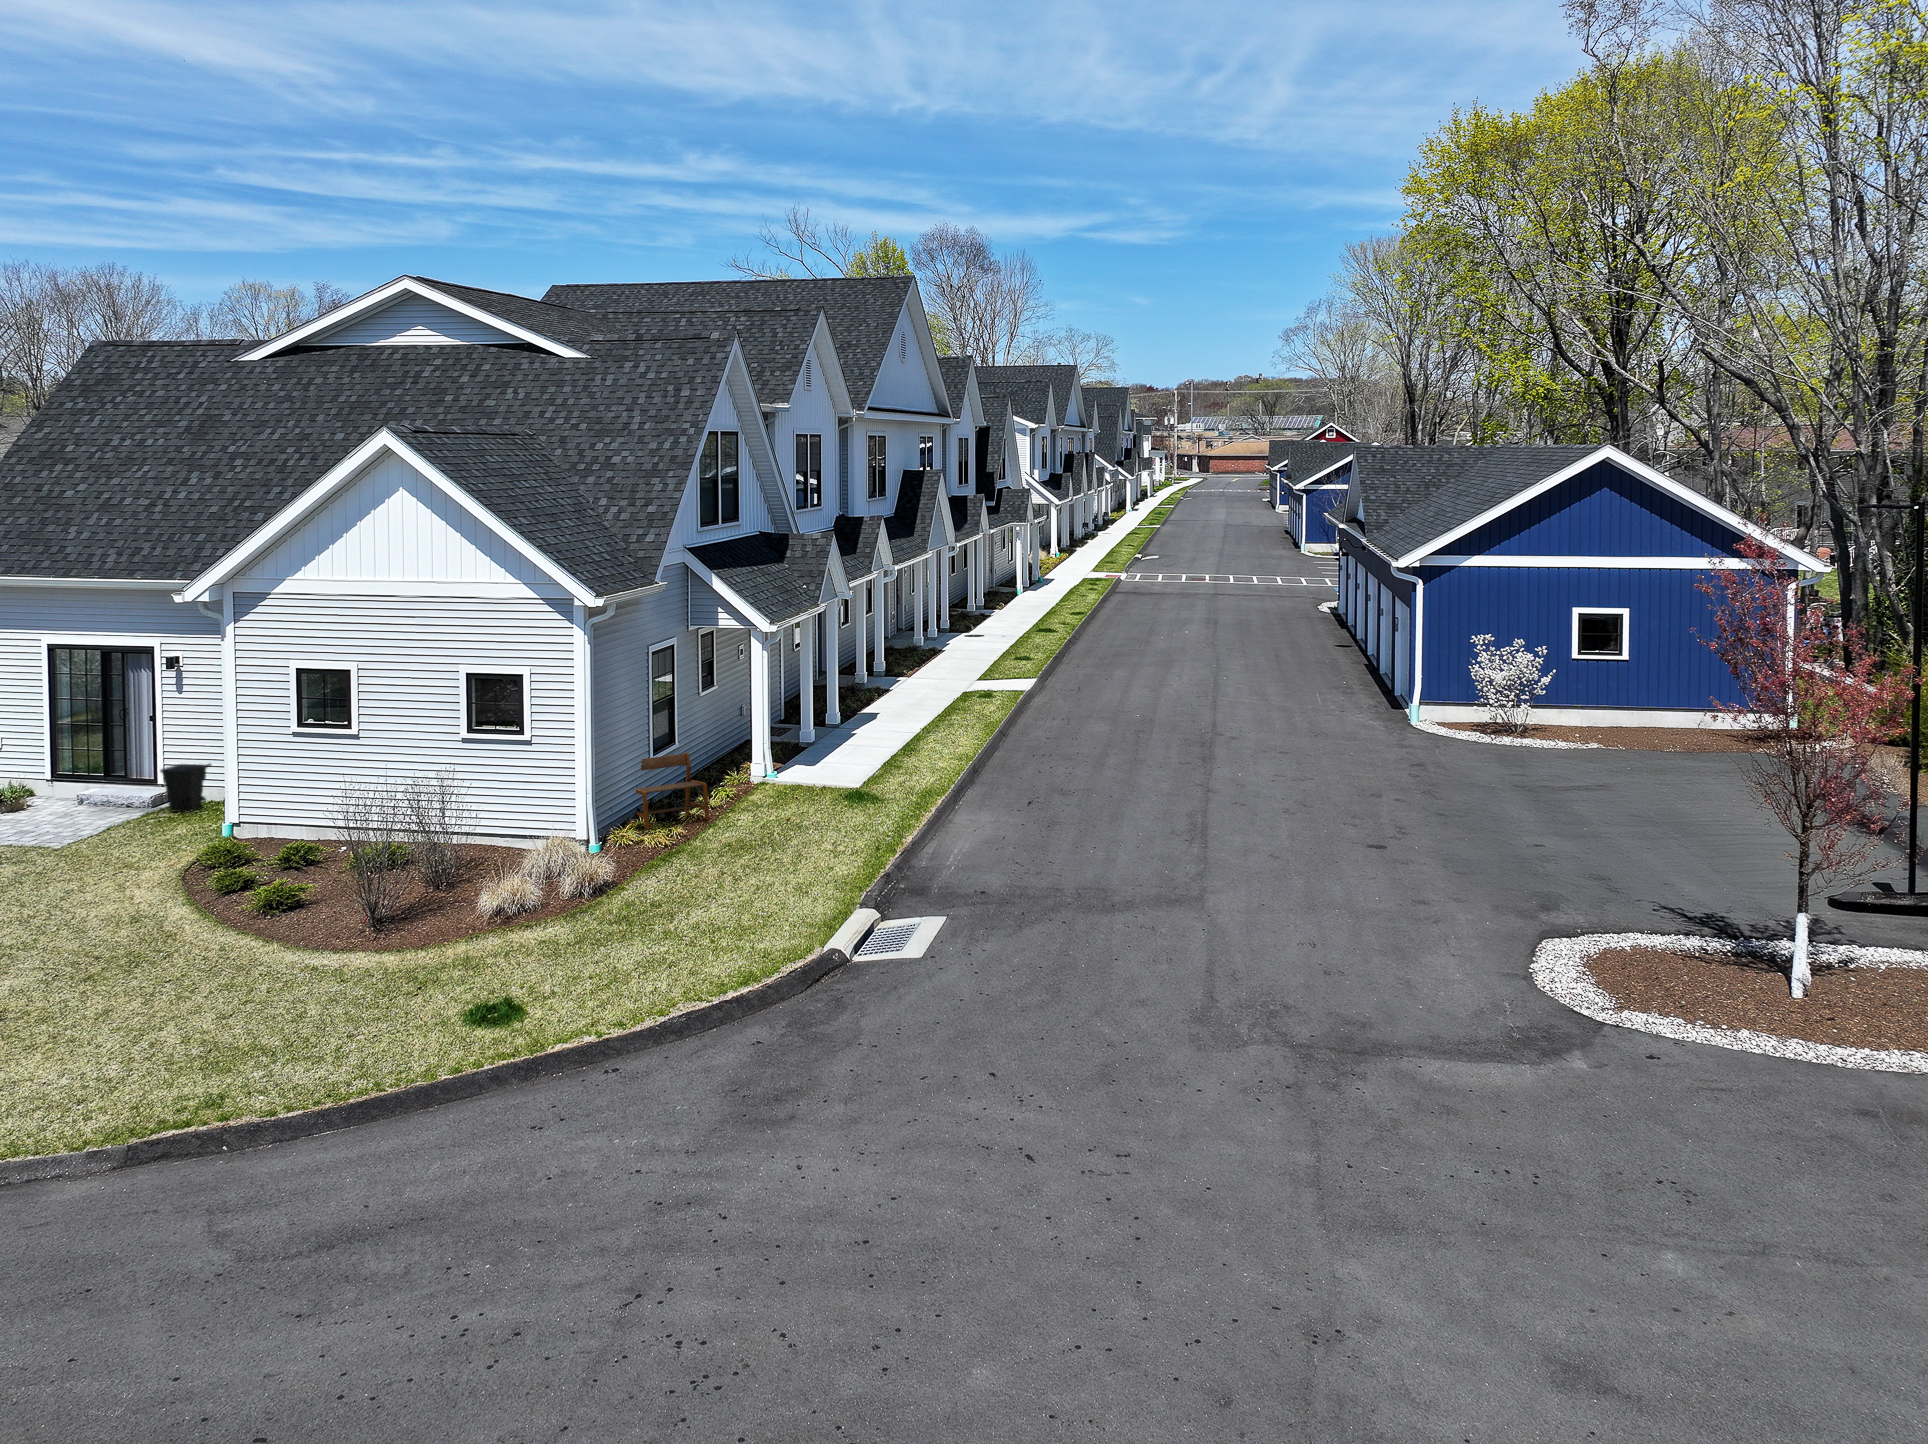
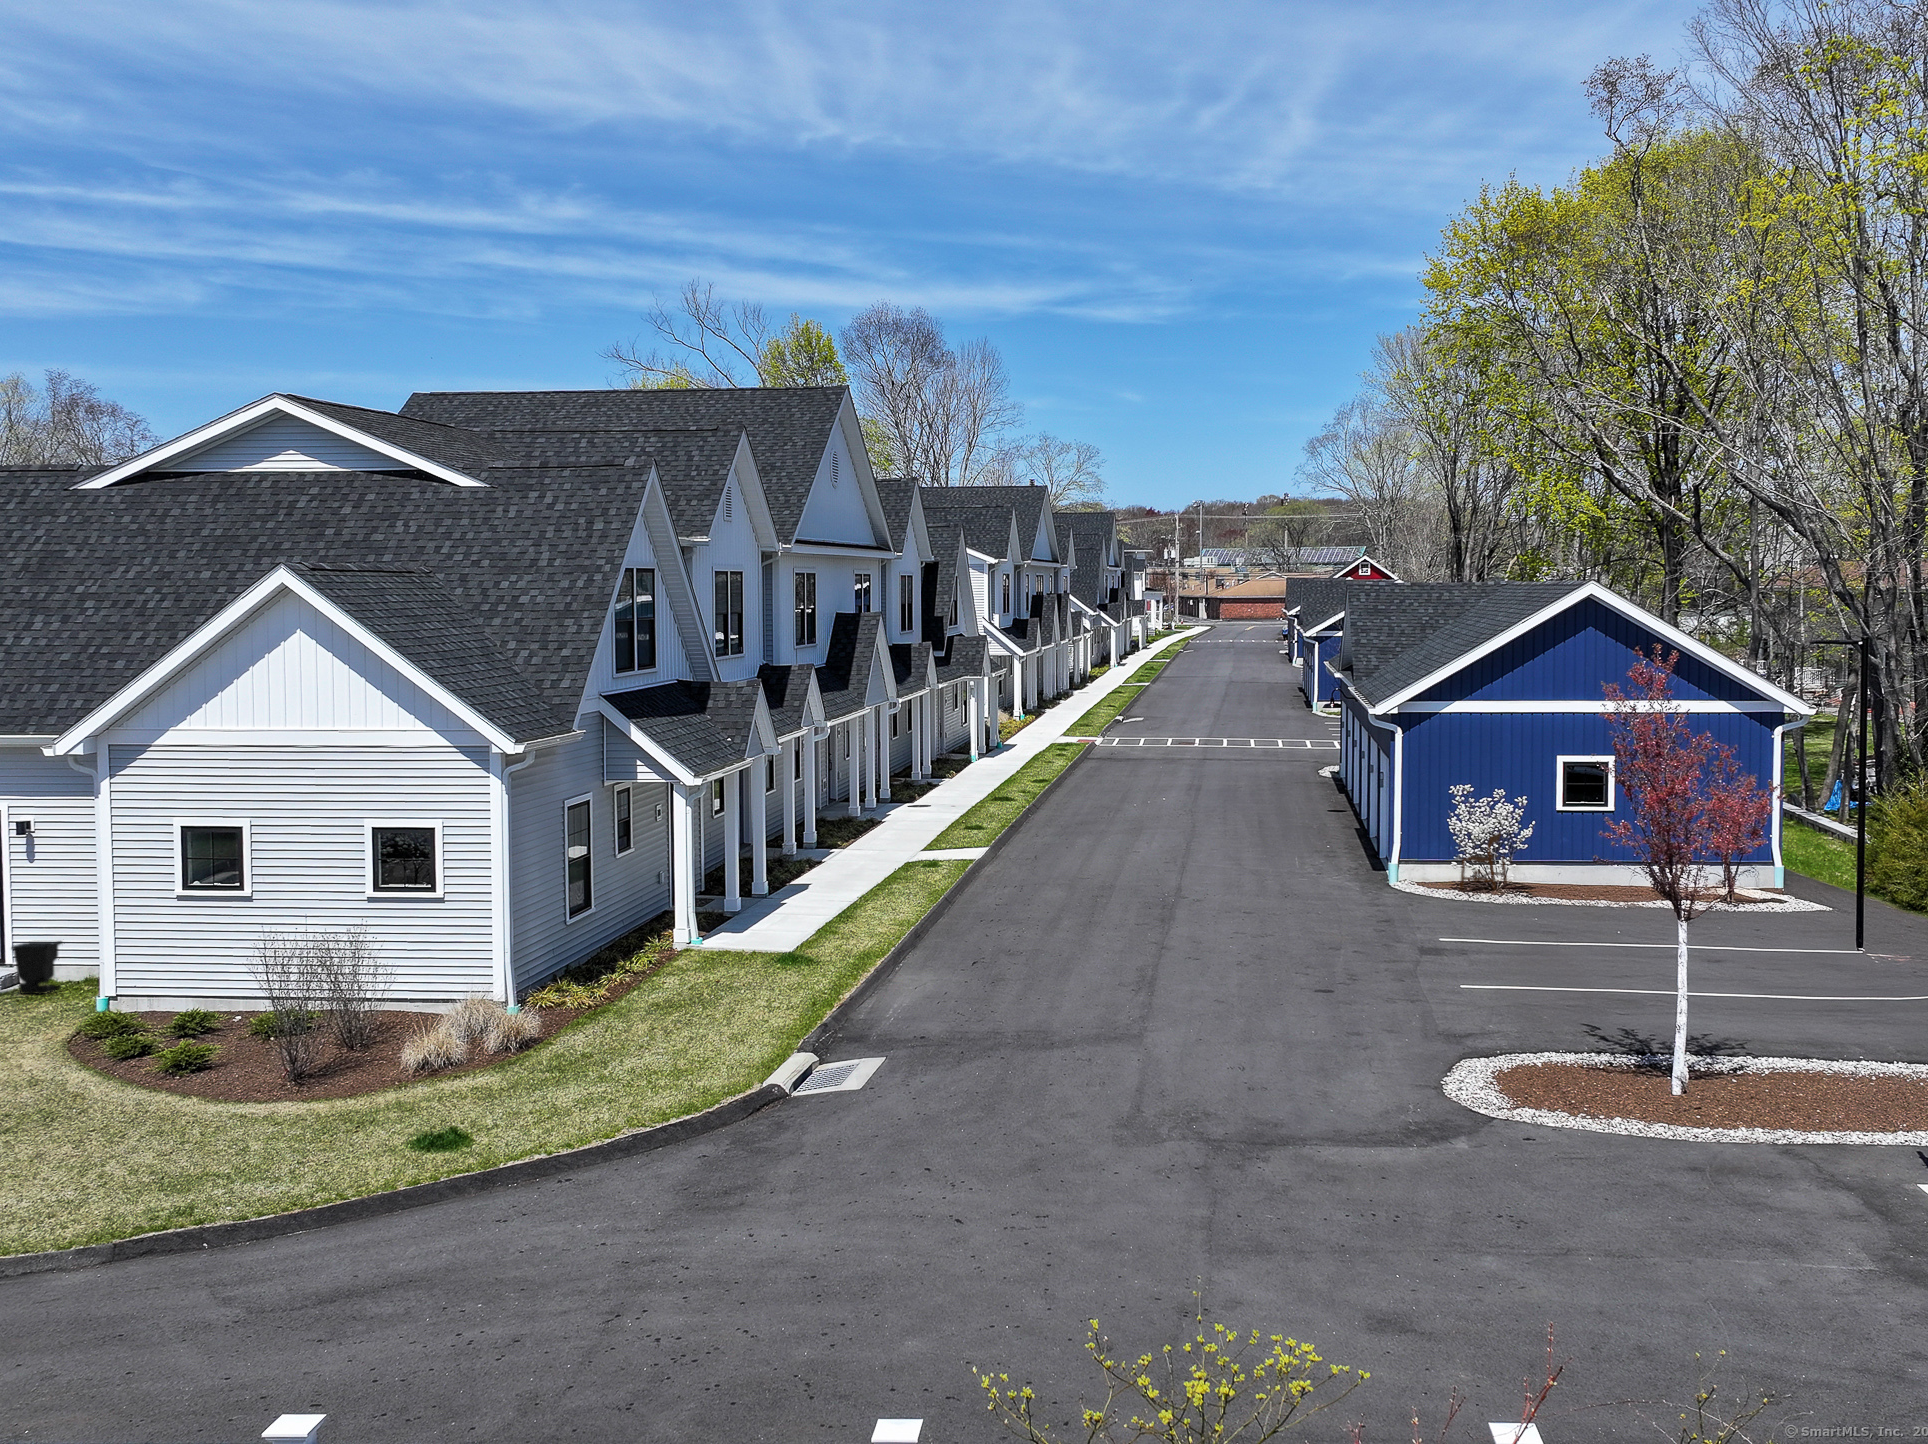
bench: present [634,753,709,830] -> present [1460,833,1507,889]

